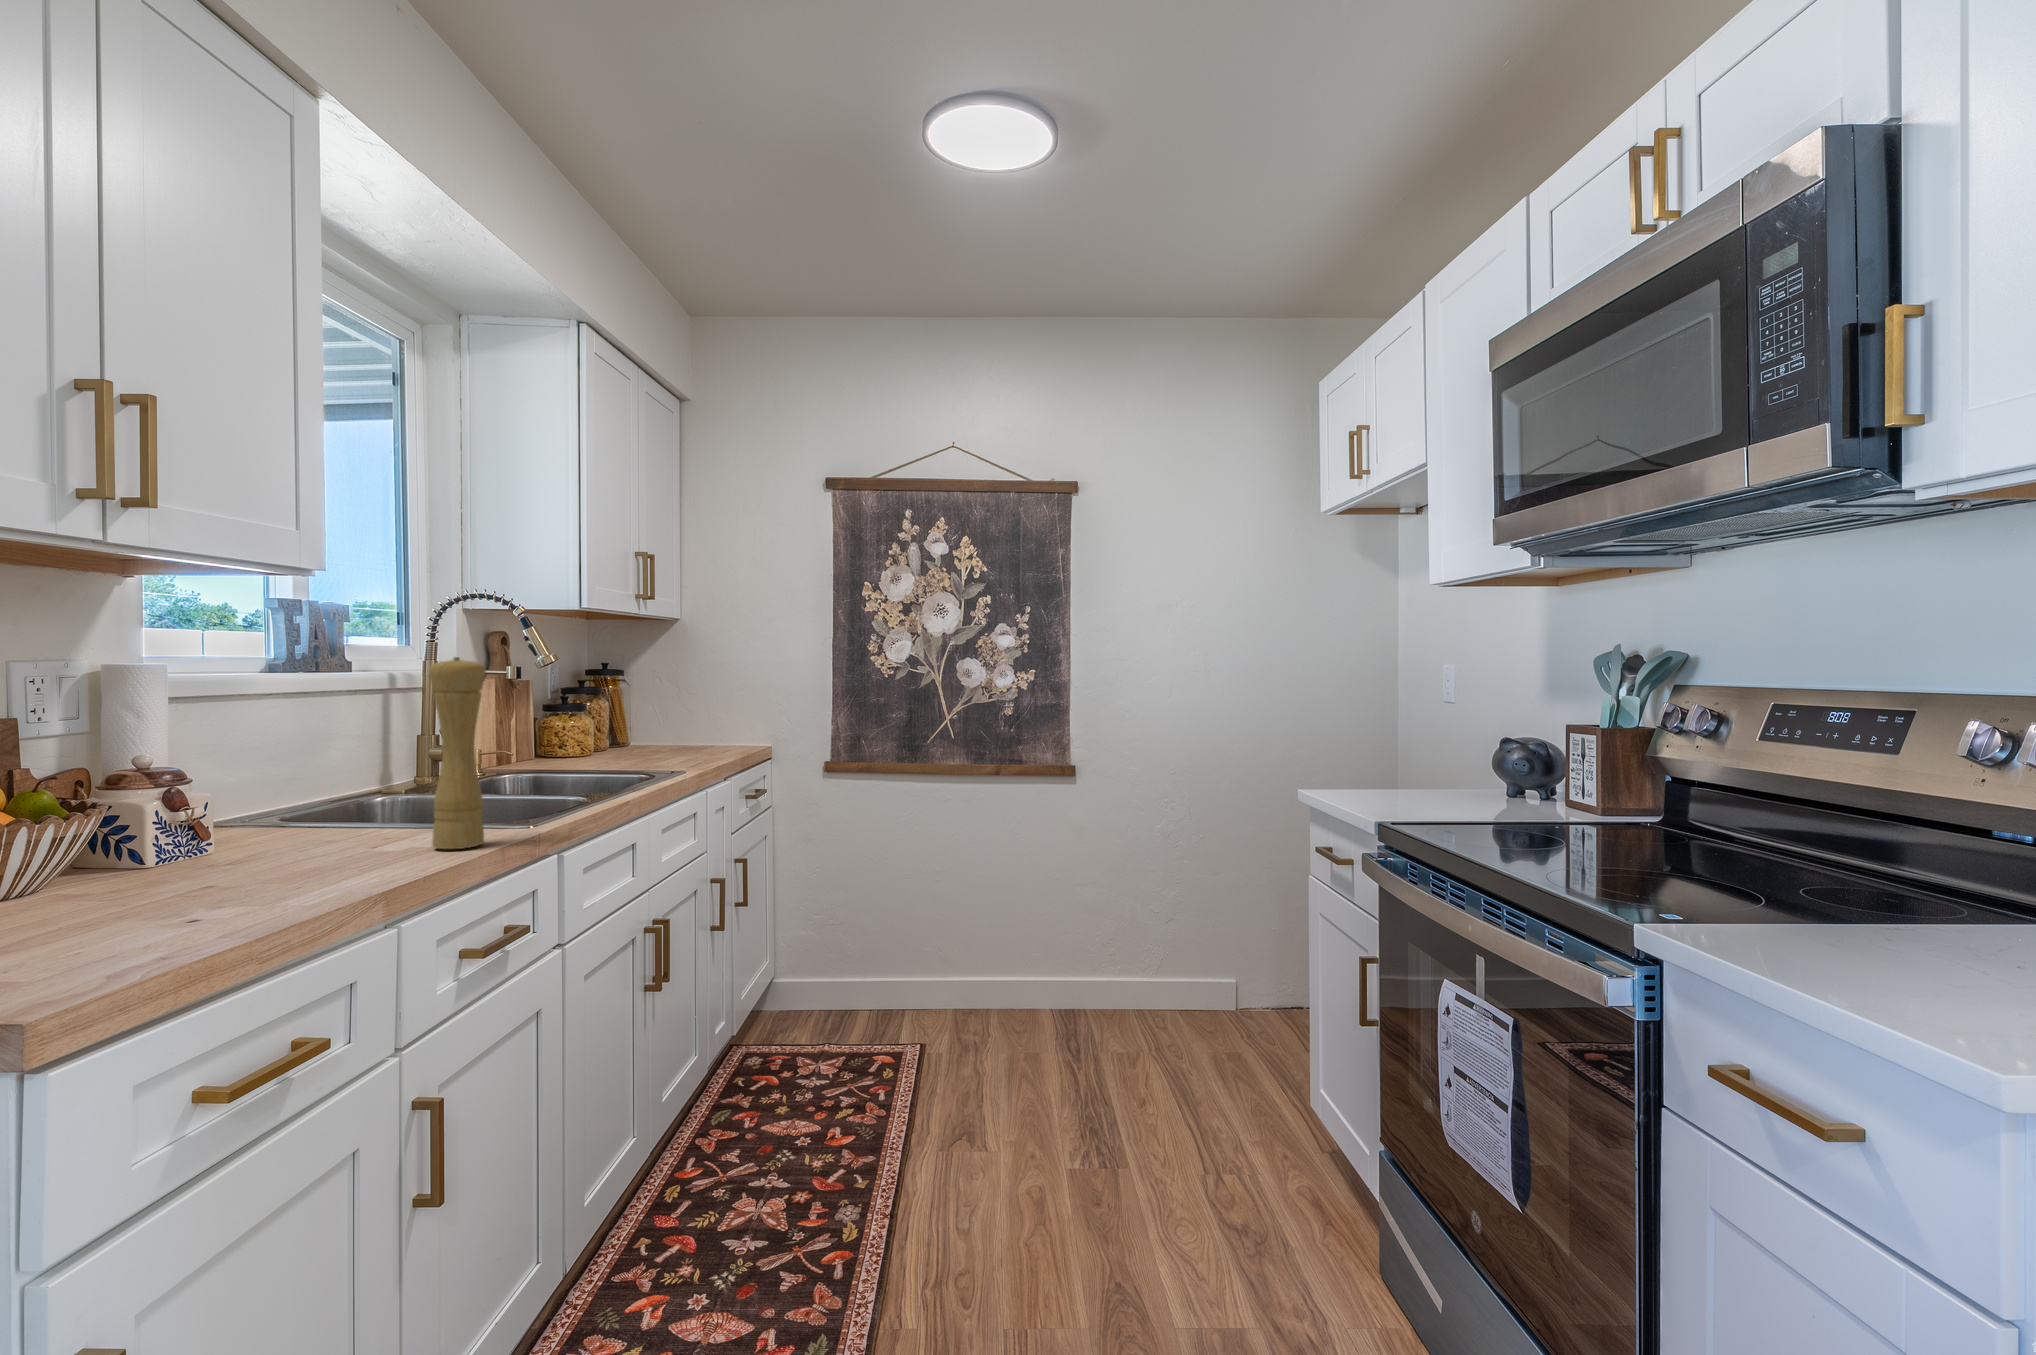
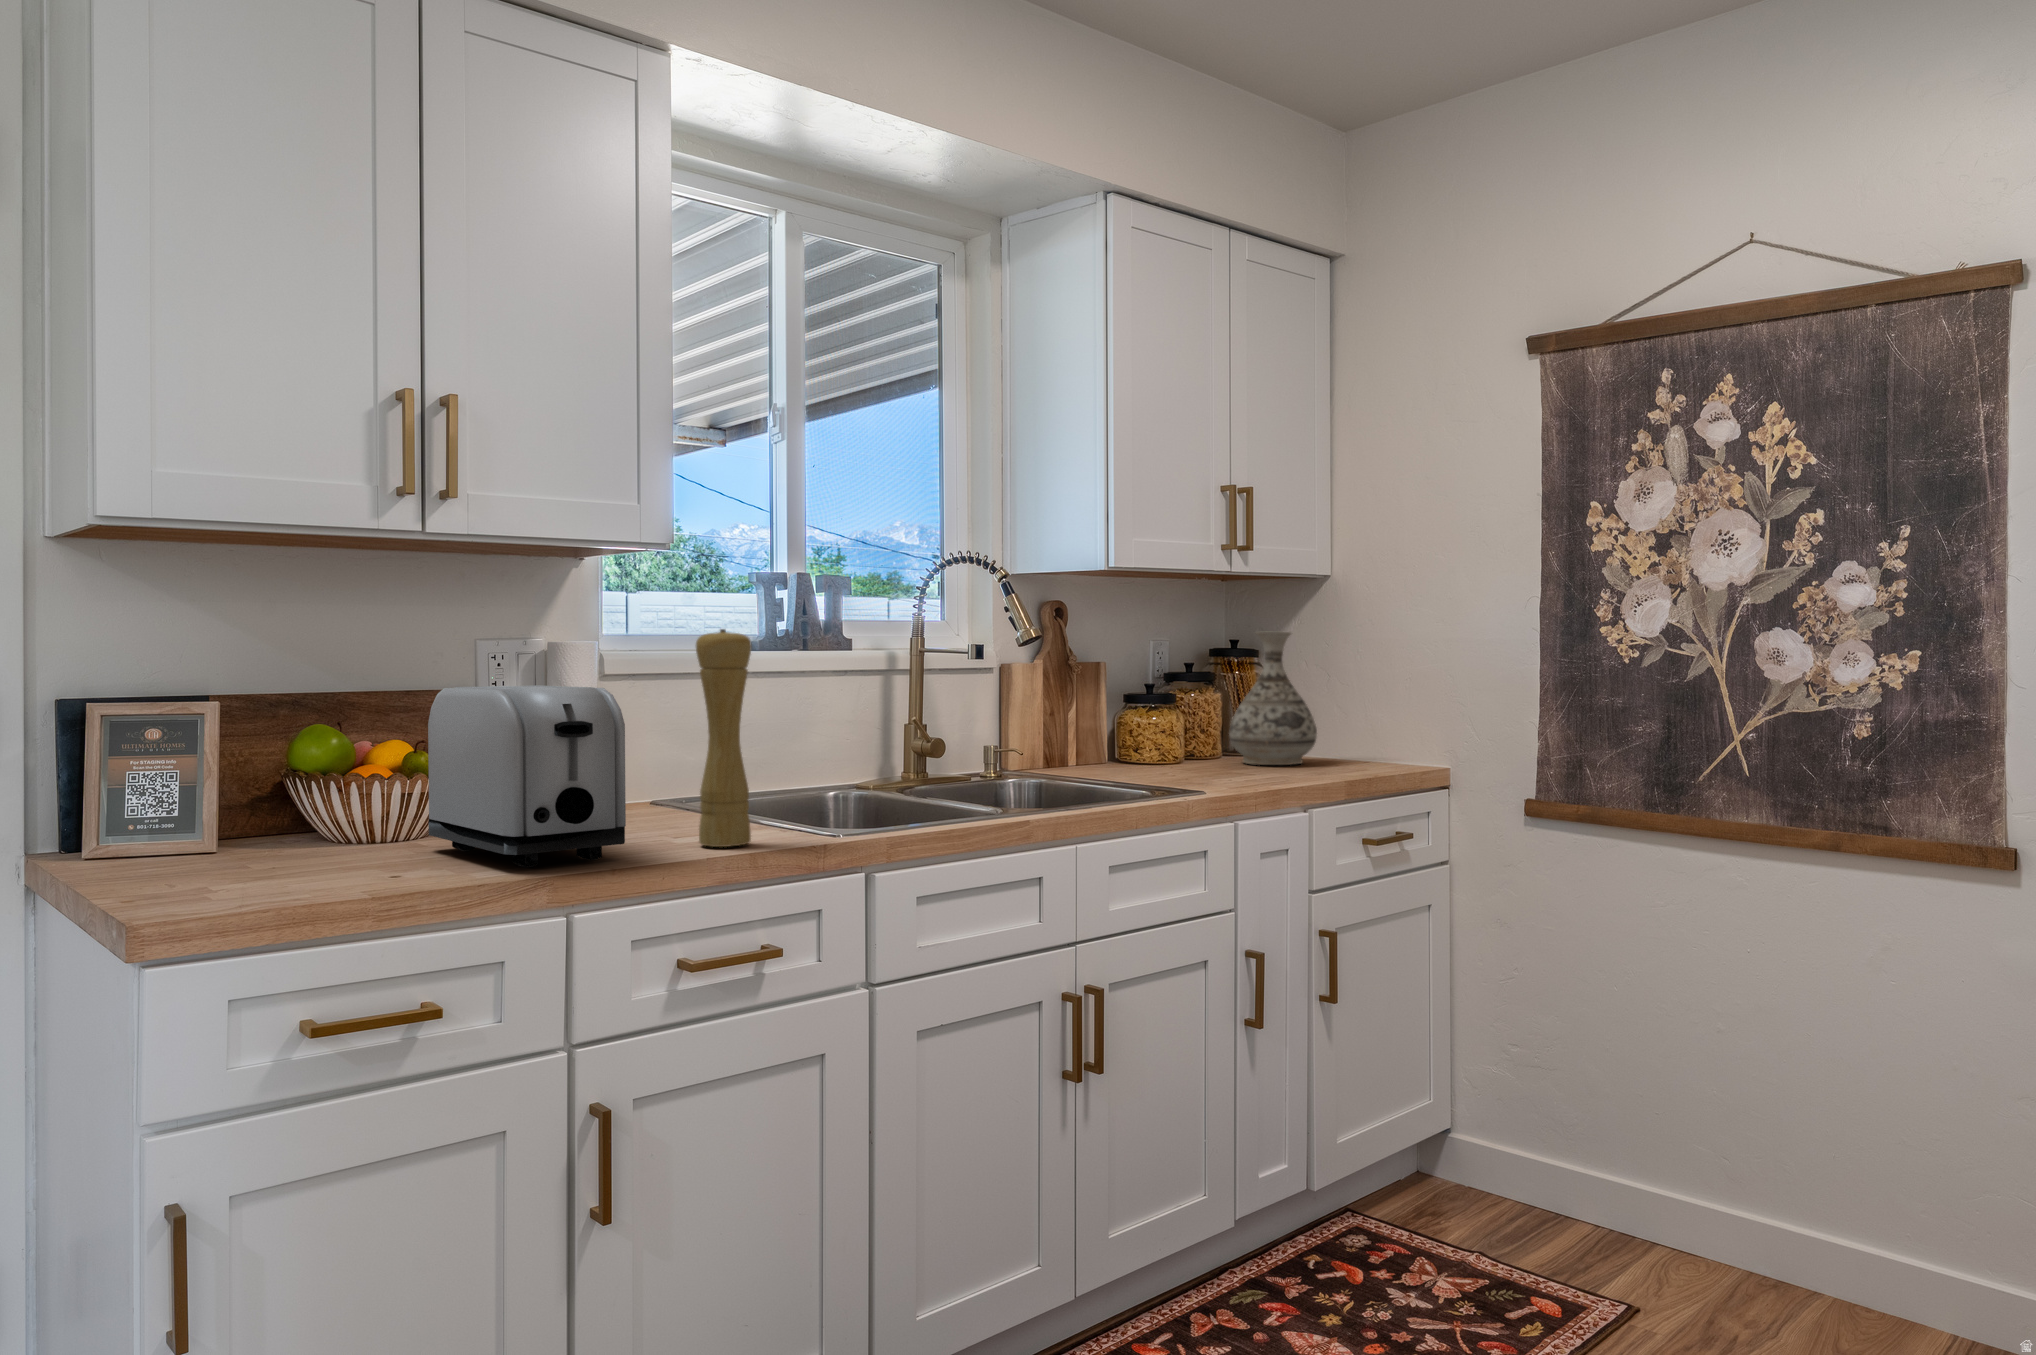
vase: none [629,655,694,751] -> present [1229,632,1317,765]
toaster: none [121,713,420,890] -> present [428,685,626,867]

